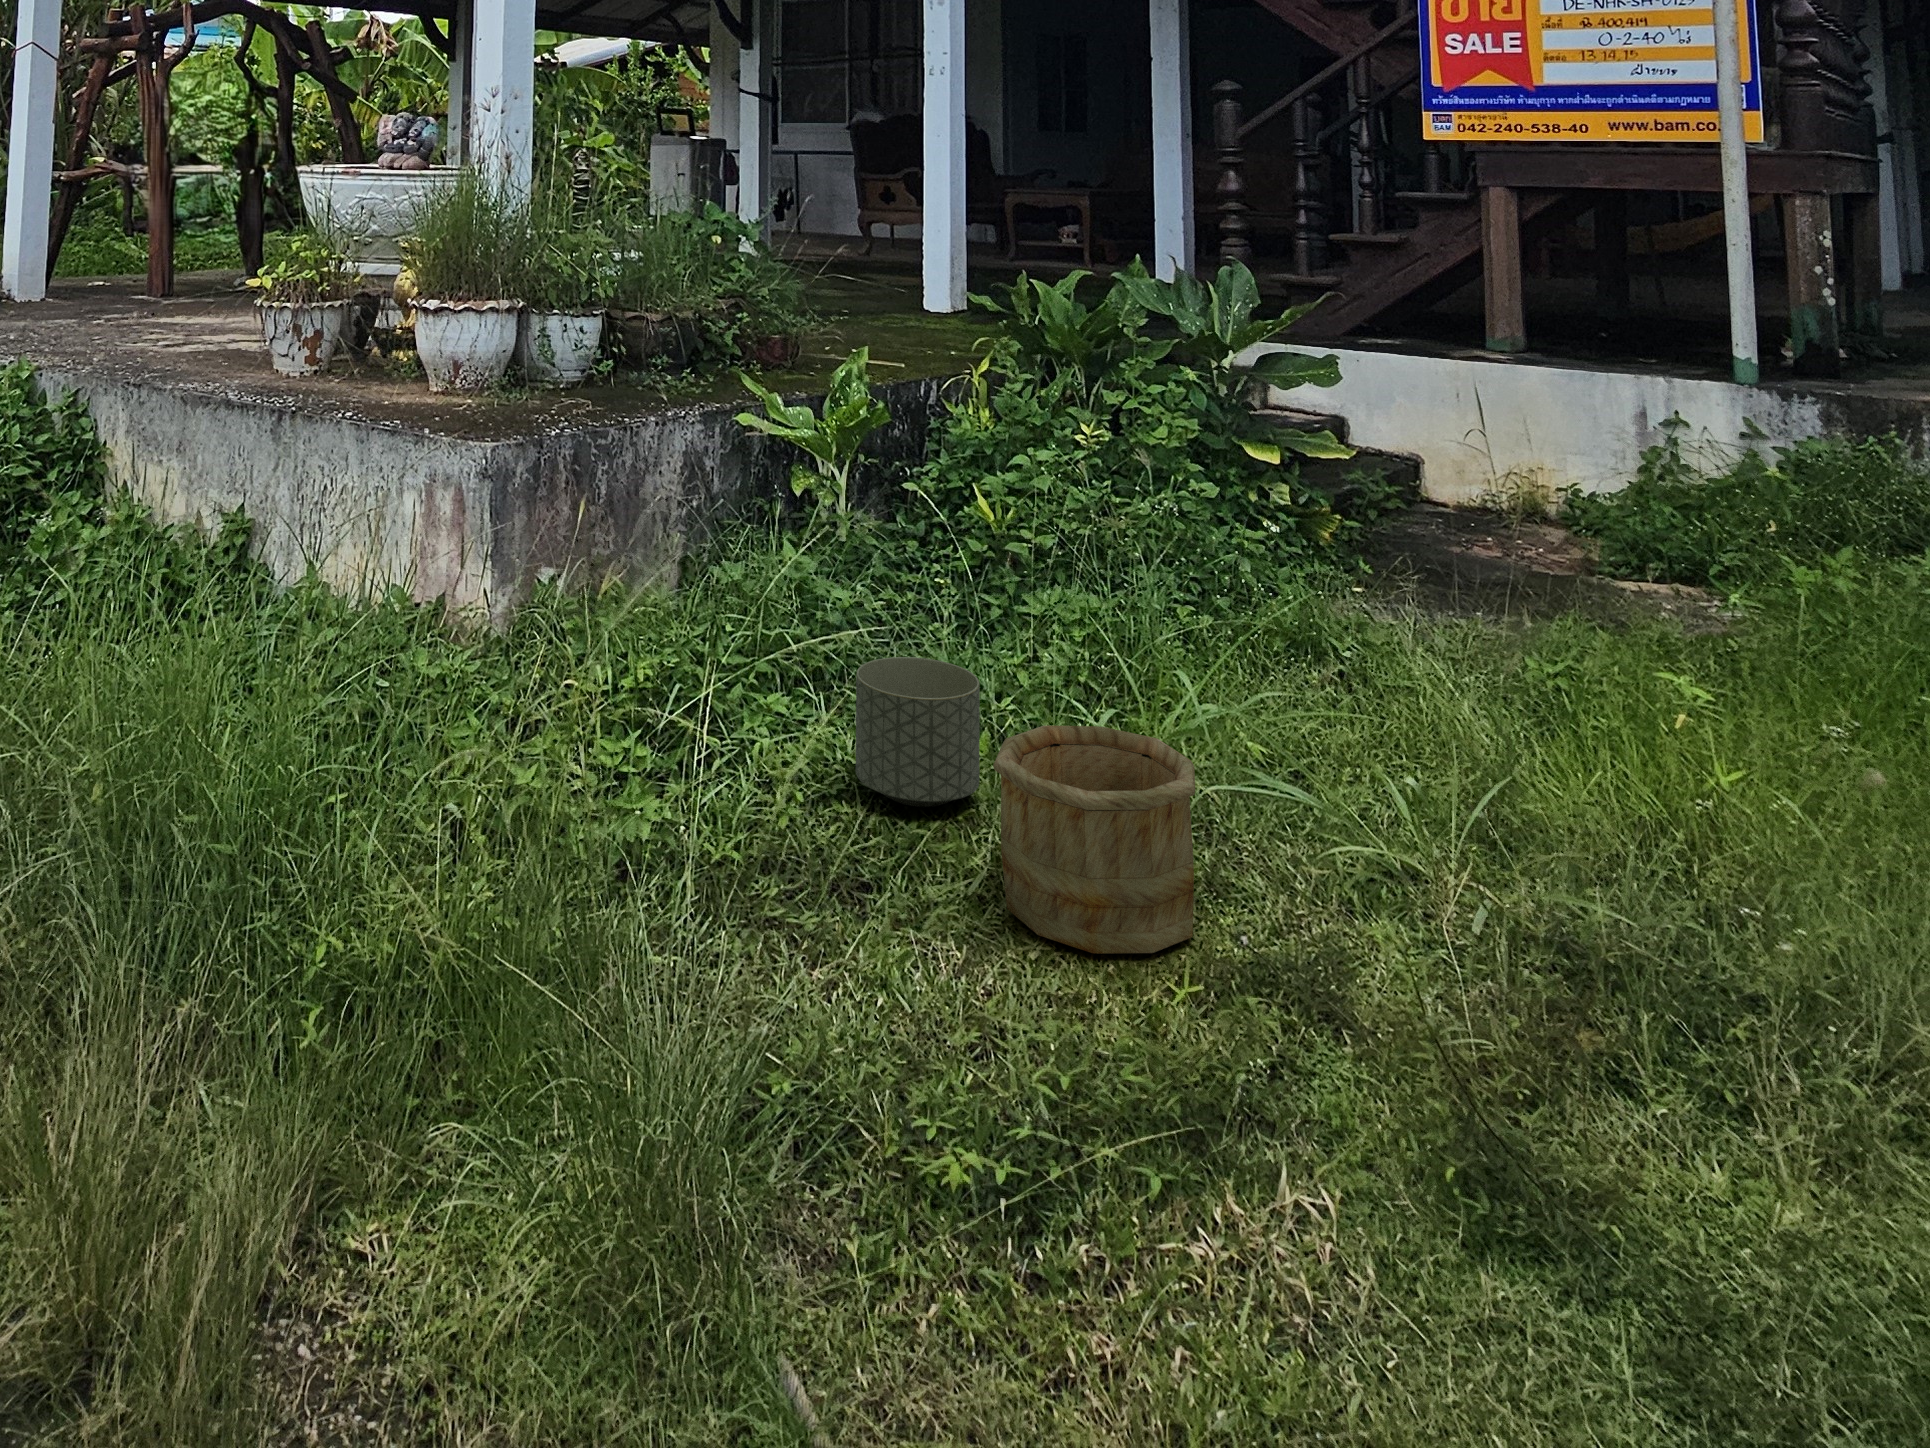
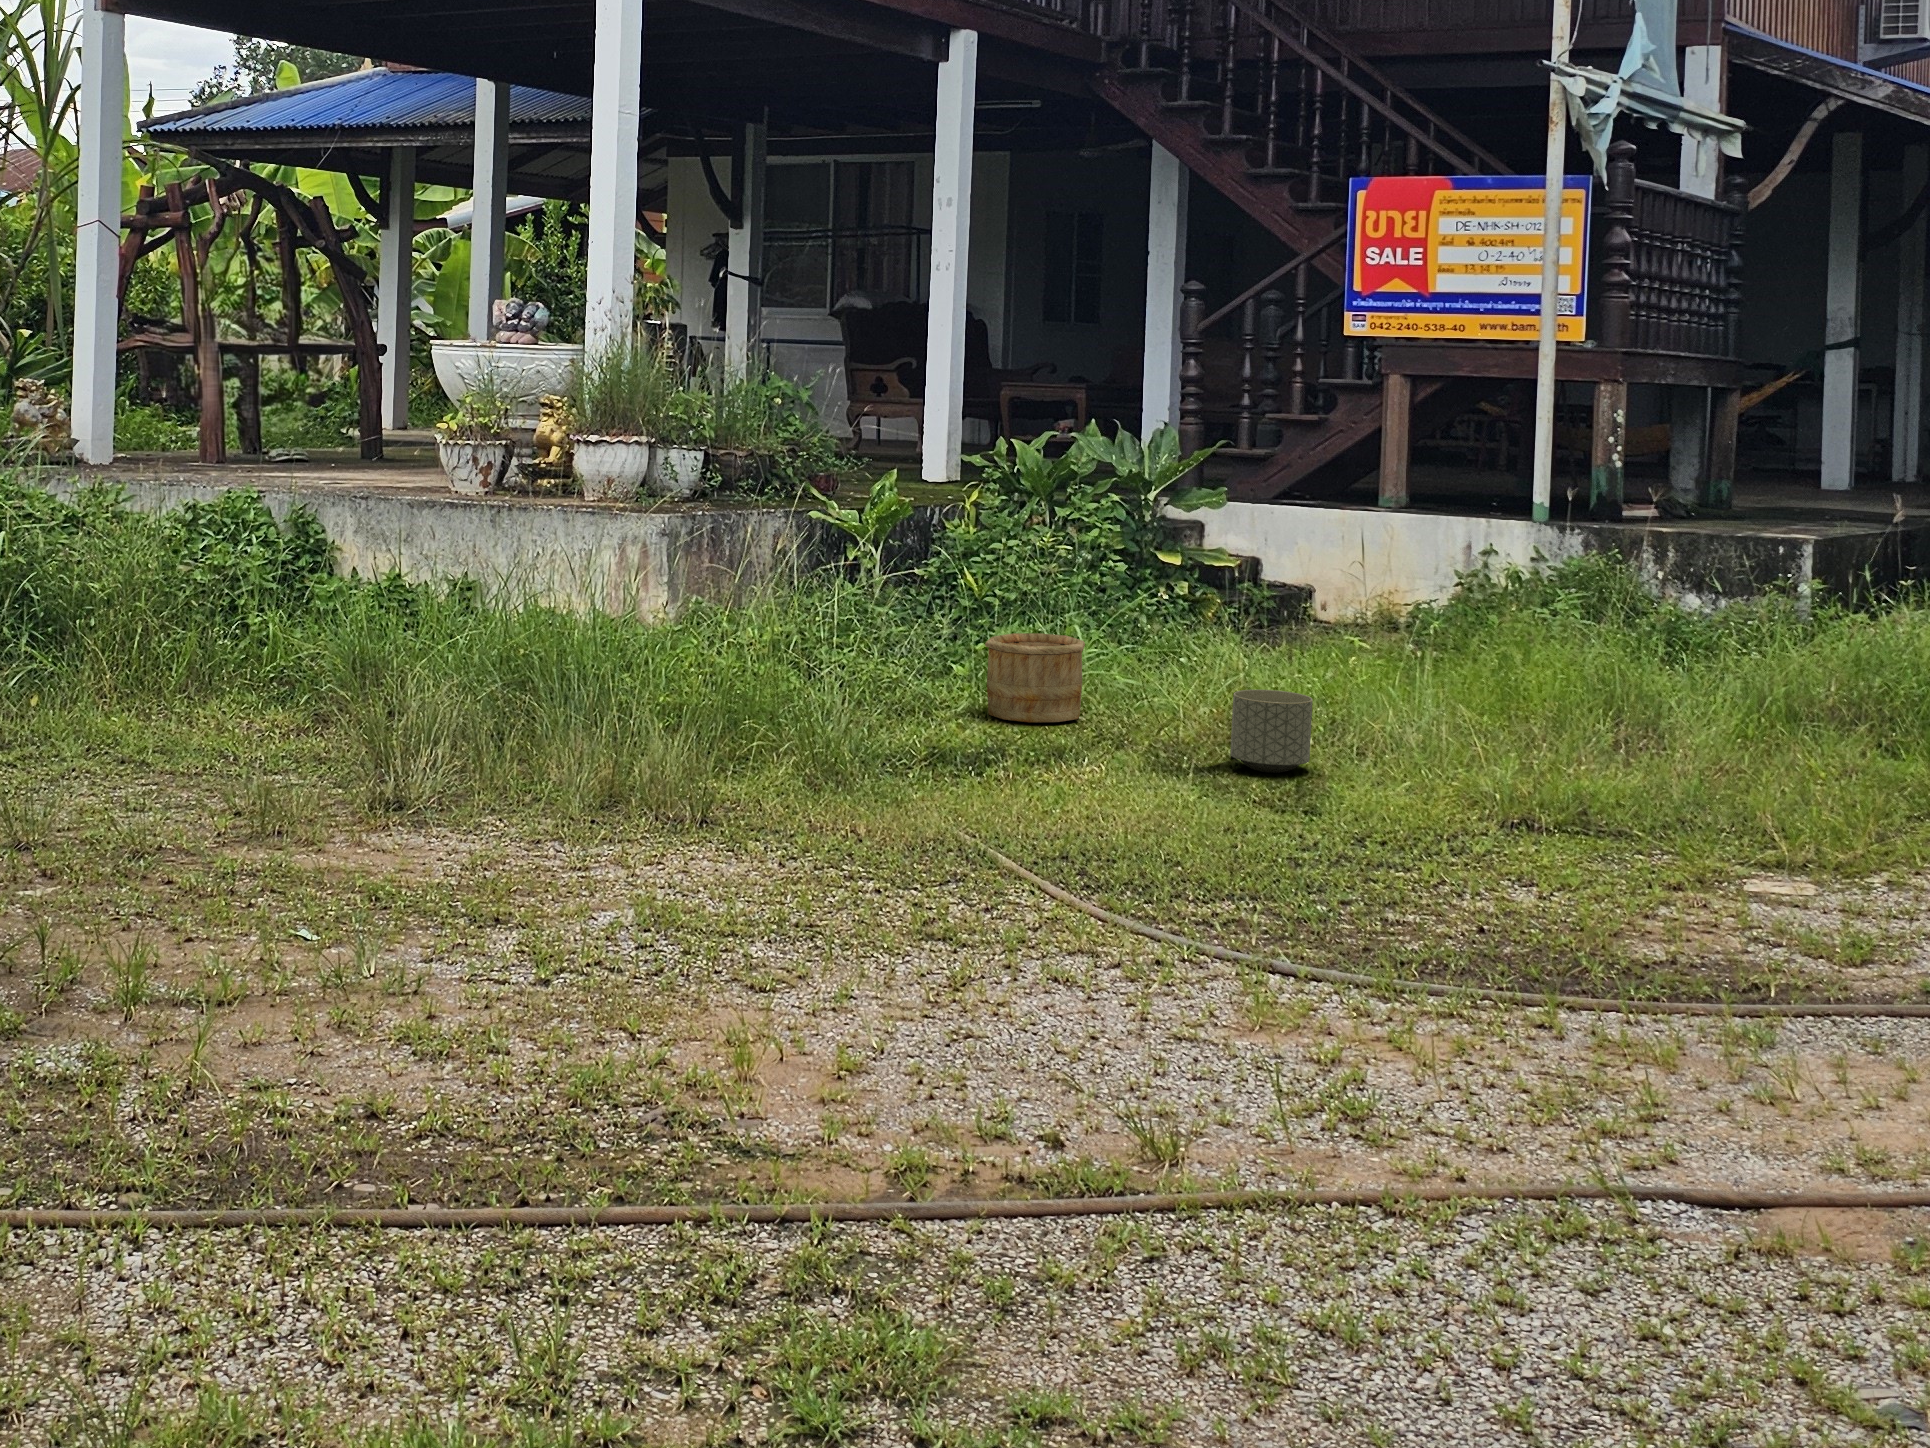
planter: present [856,657,980,807] -> present [1230,690,1313,773]

